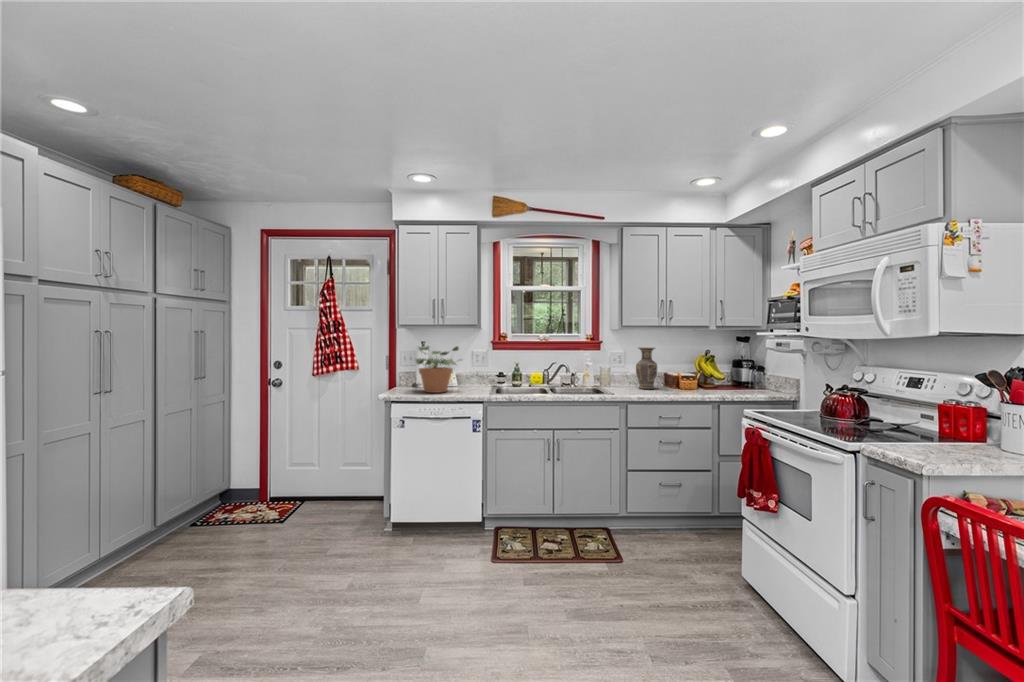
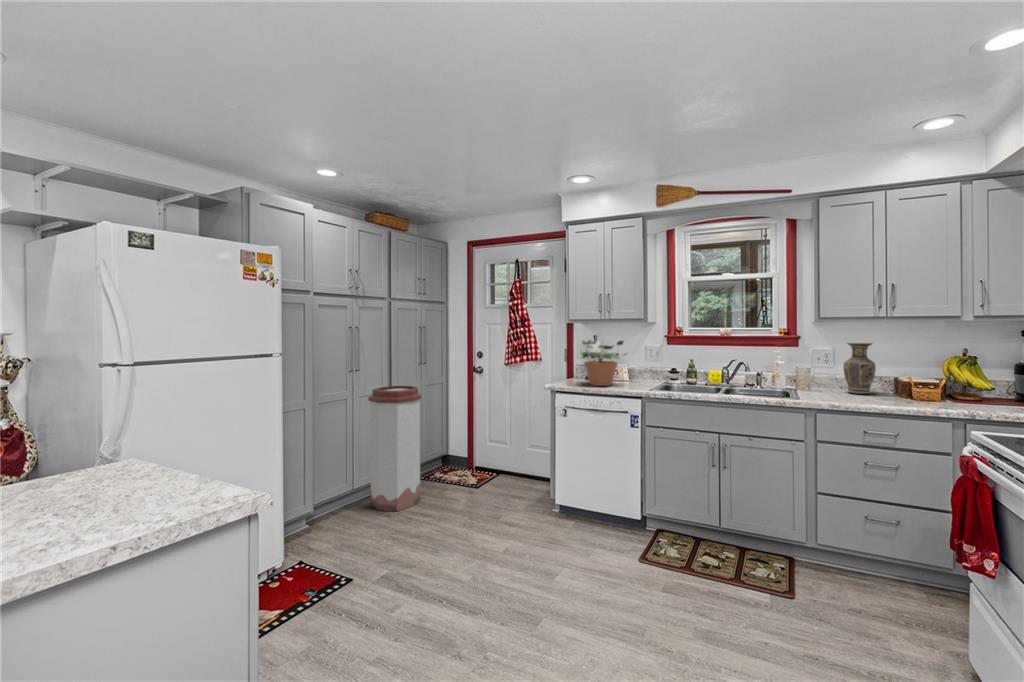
trash can: none [145,404,219,565] -> present [368,386,421,511]

